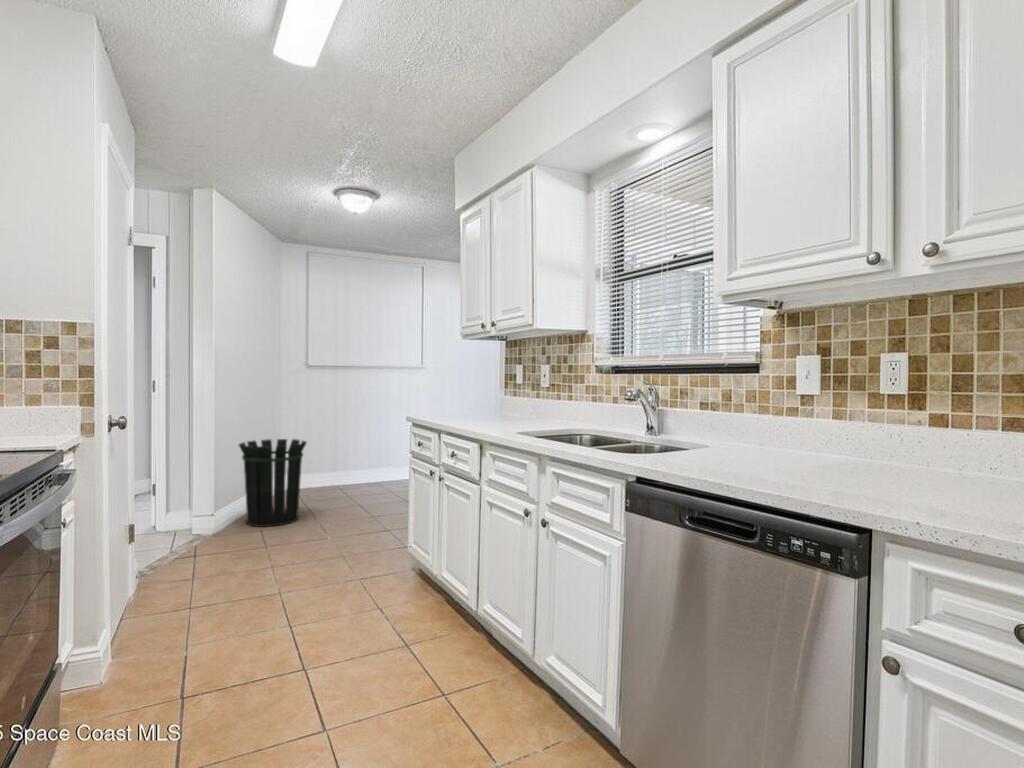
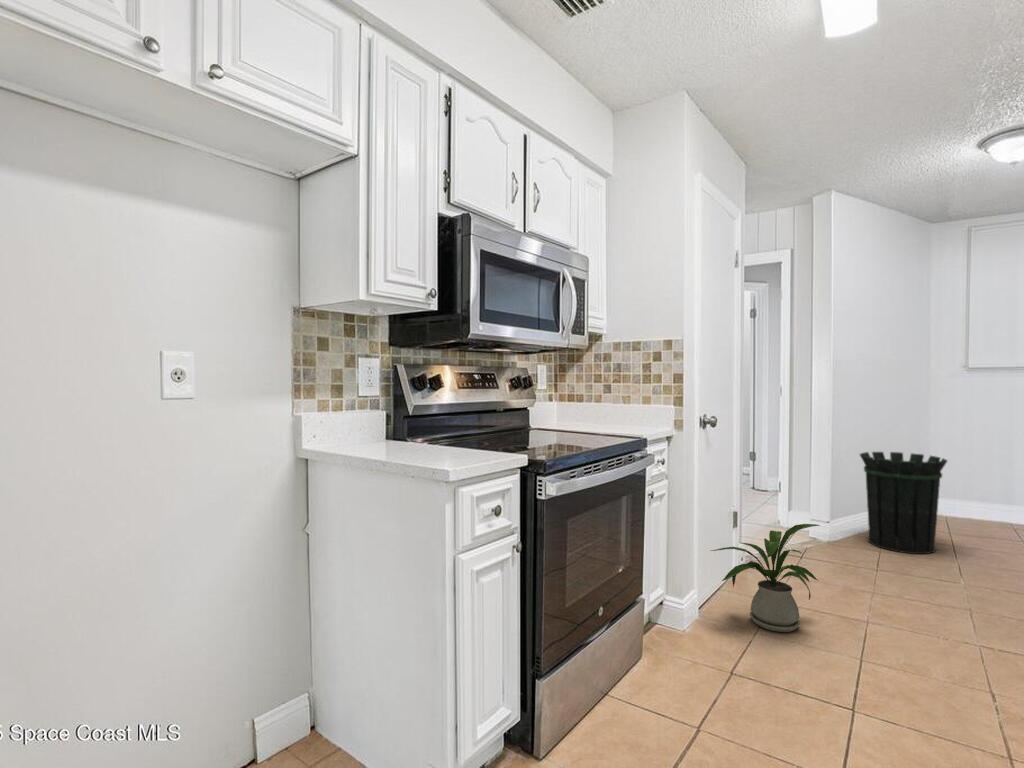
house plant: none [125,515,245,639] -> present [711,524,820,632]

